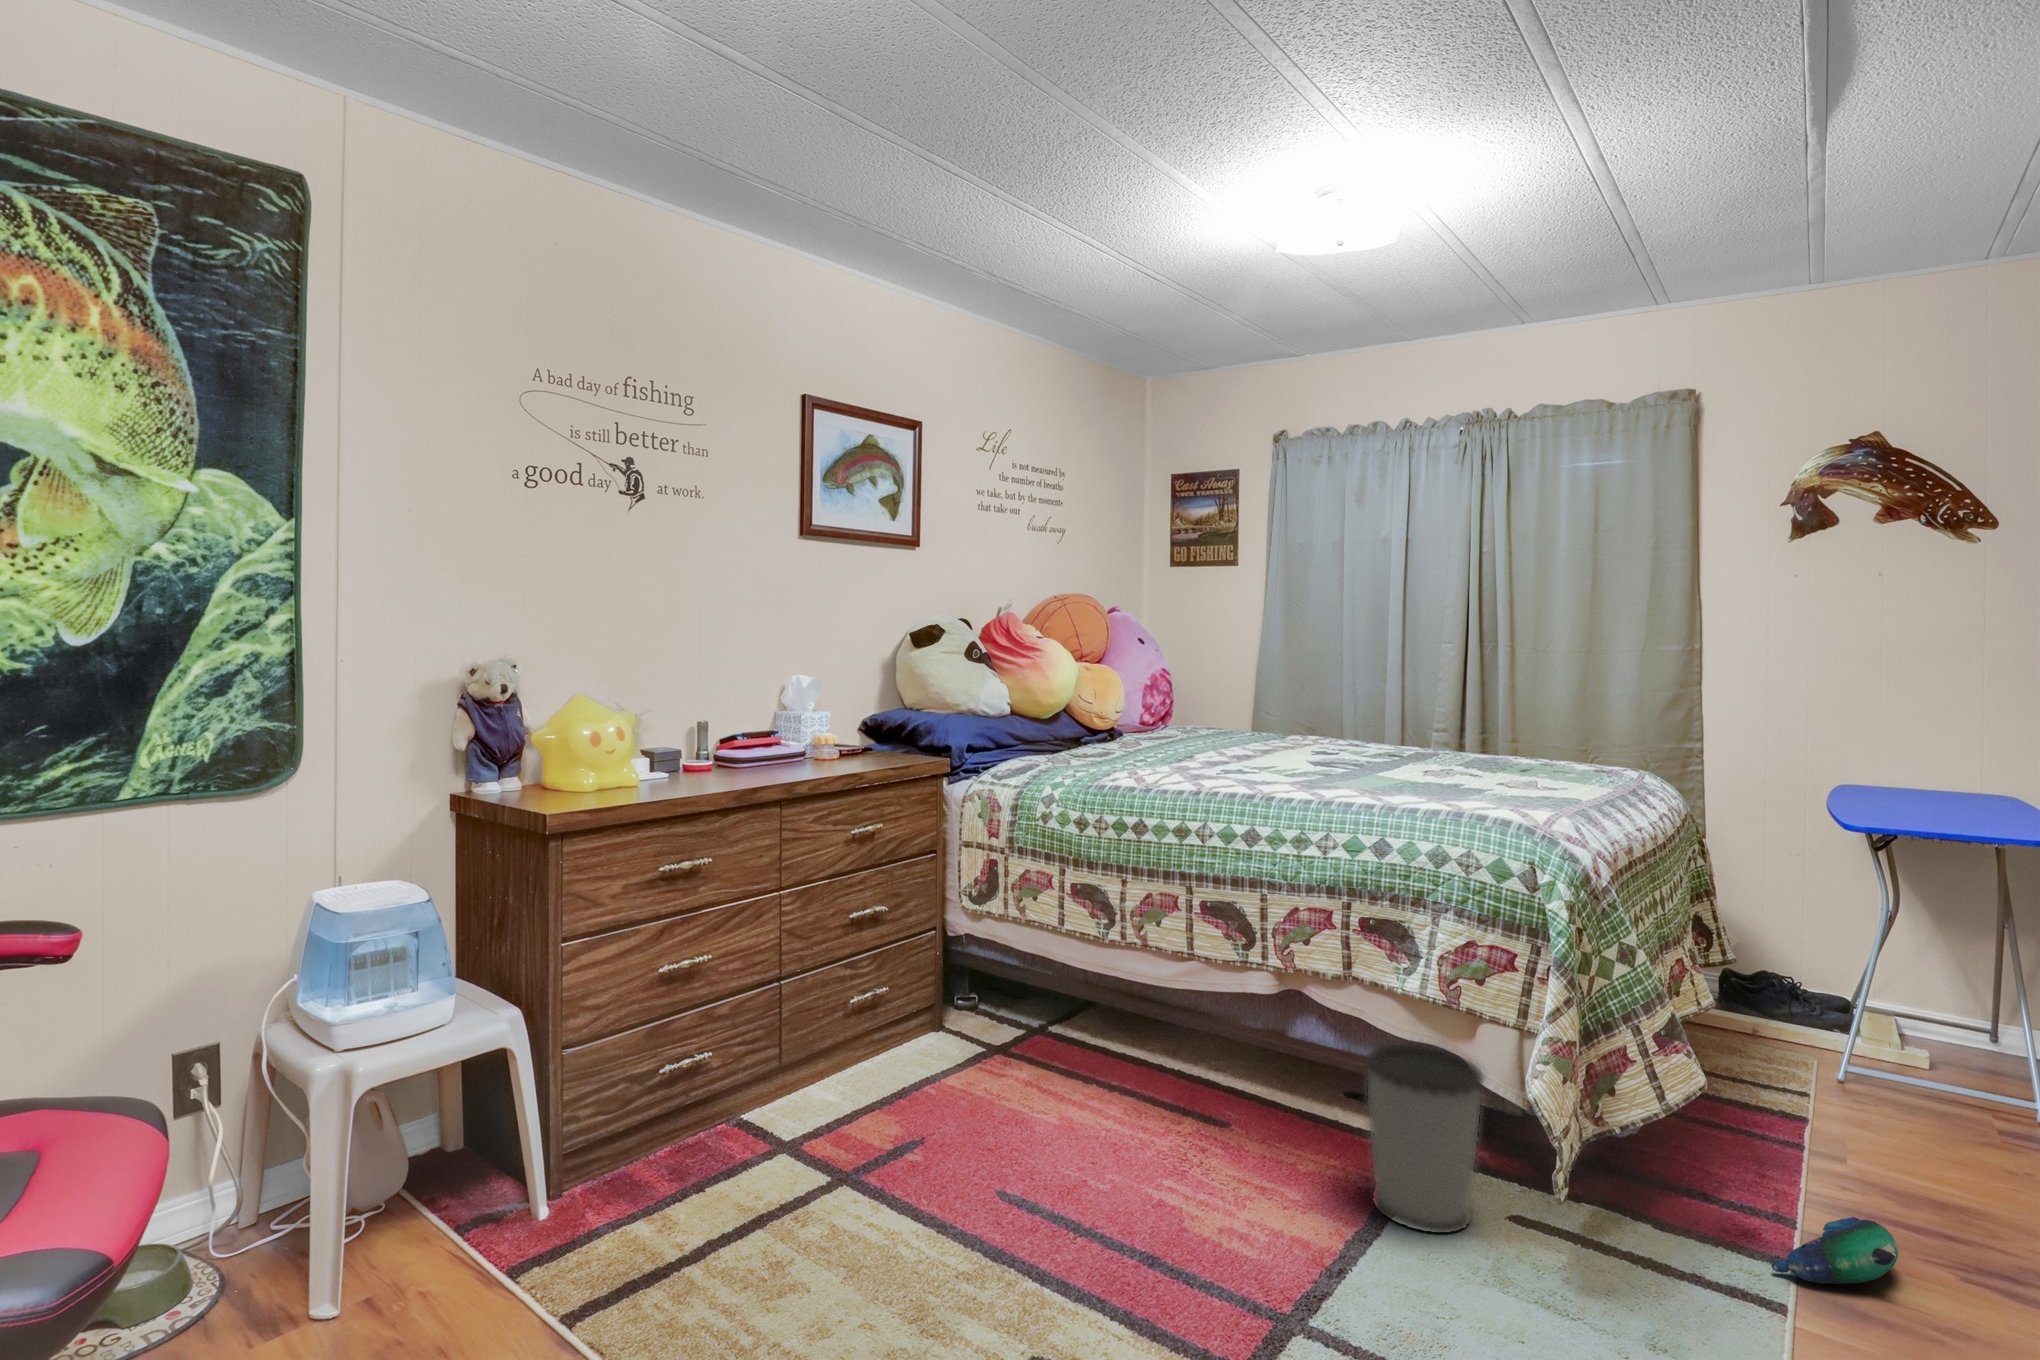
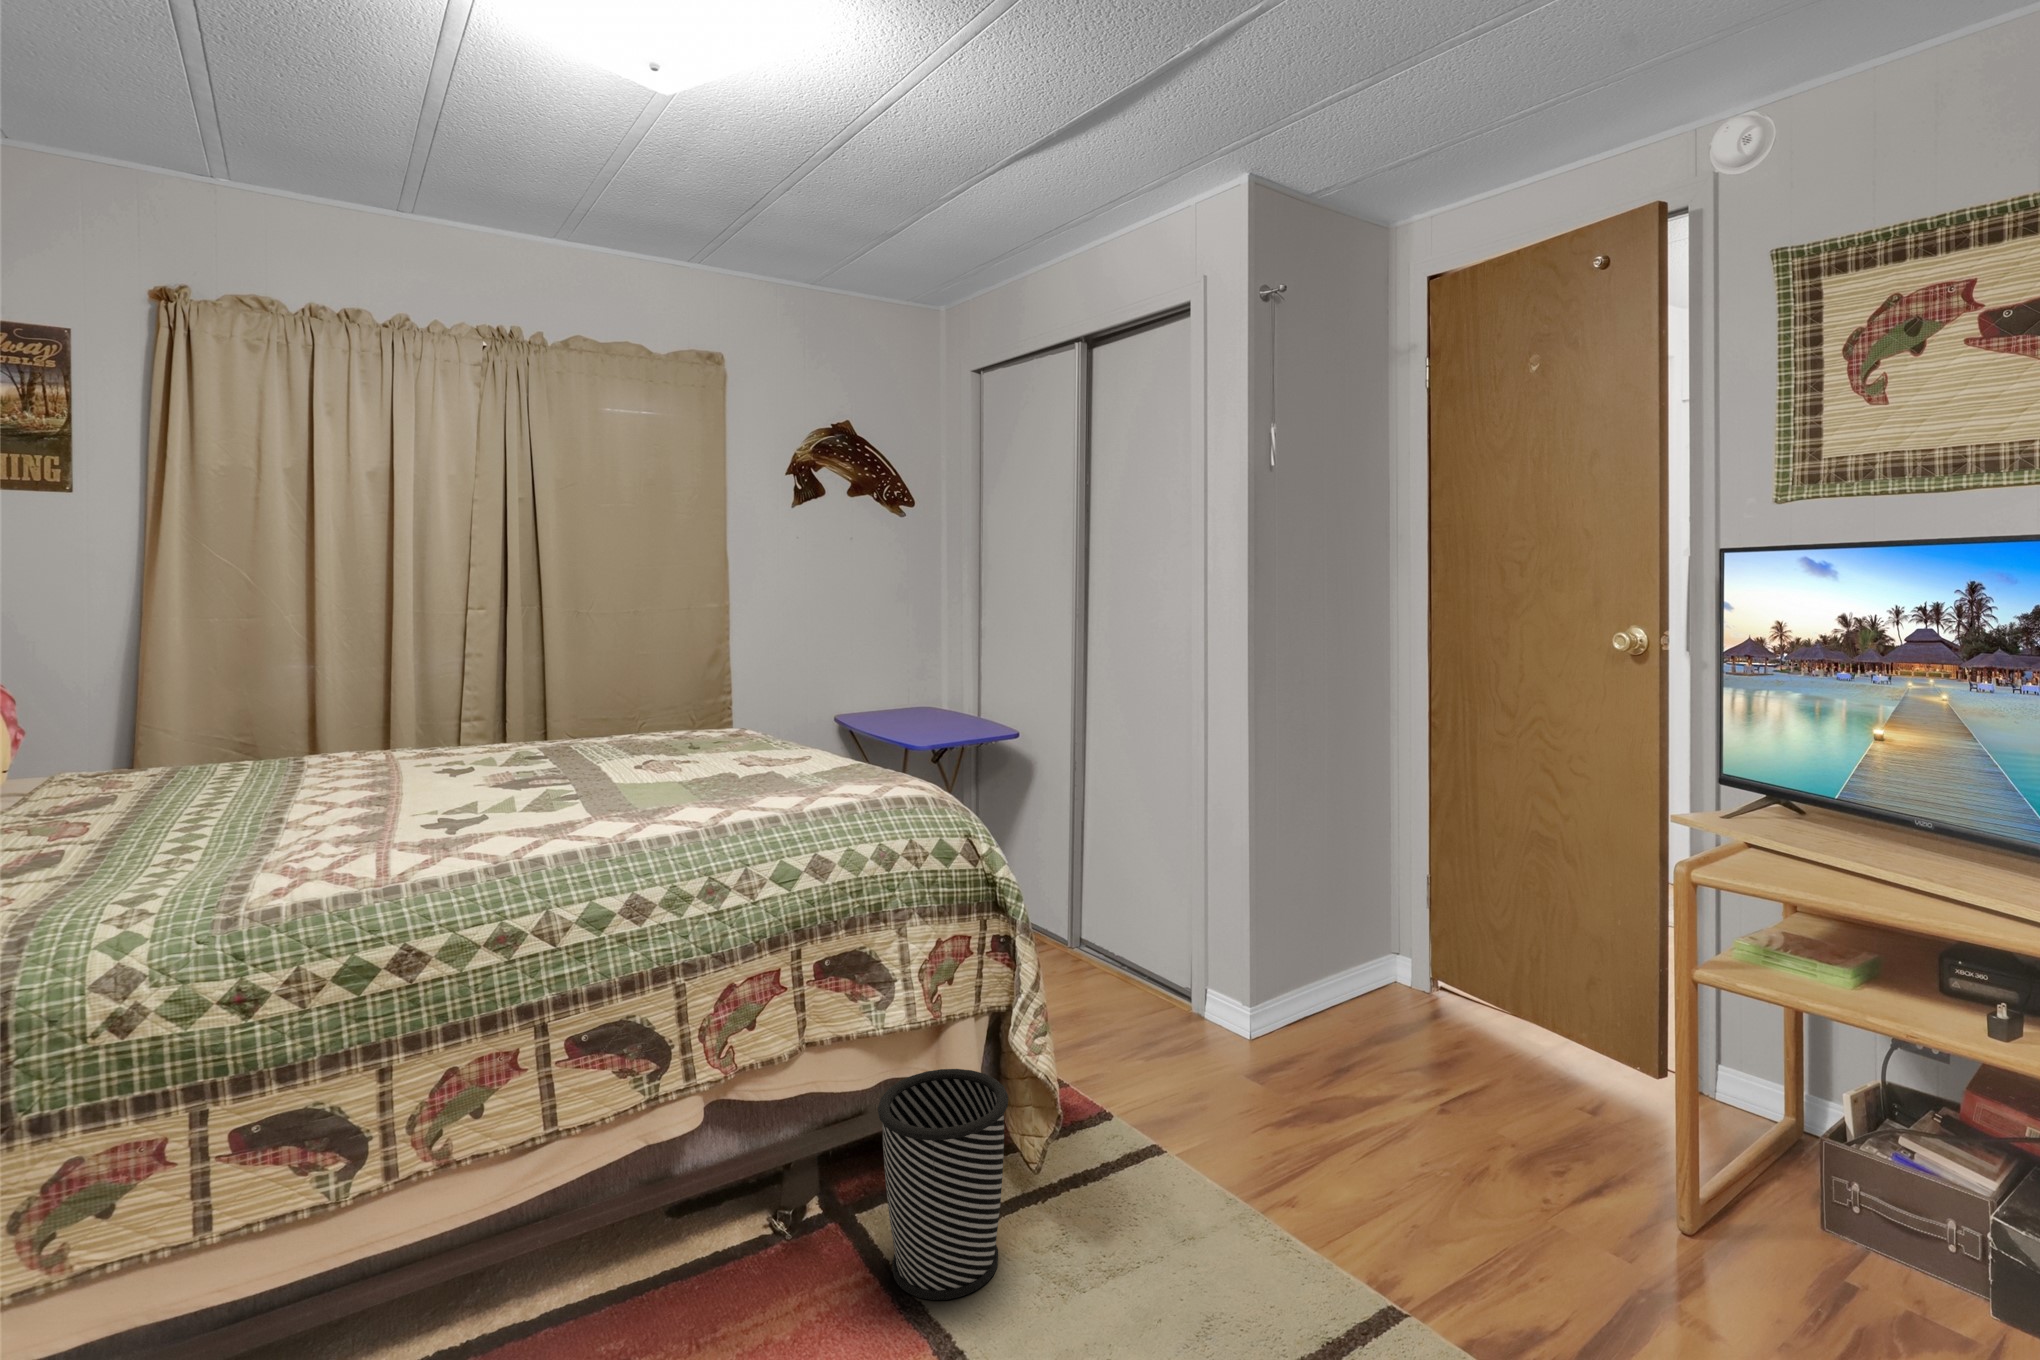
plush toy: present [1772,1217,1898,1285] -> none [1091,1036,1173,1112]

